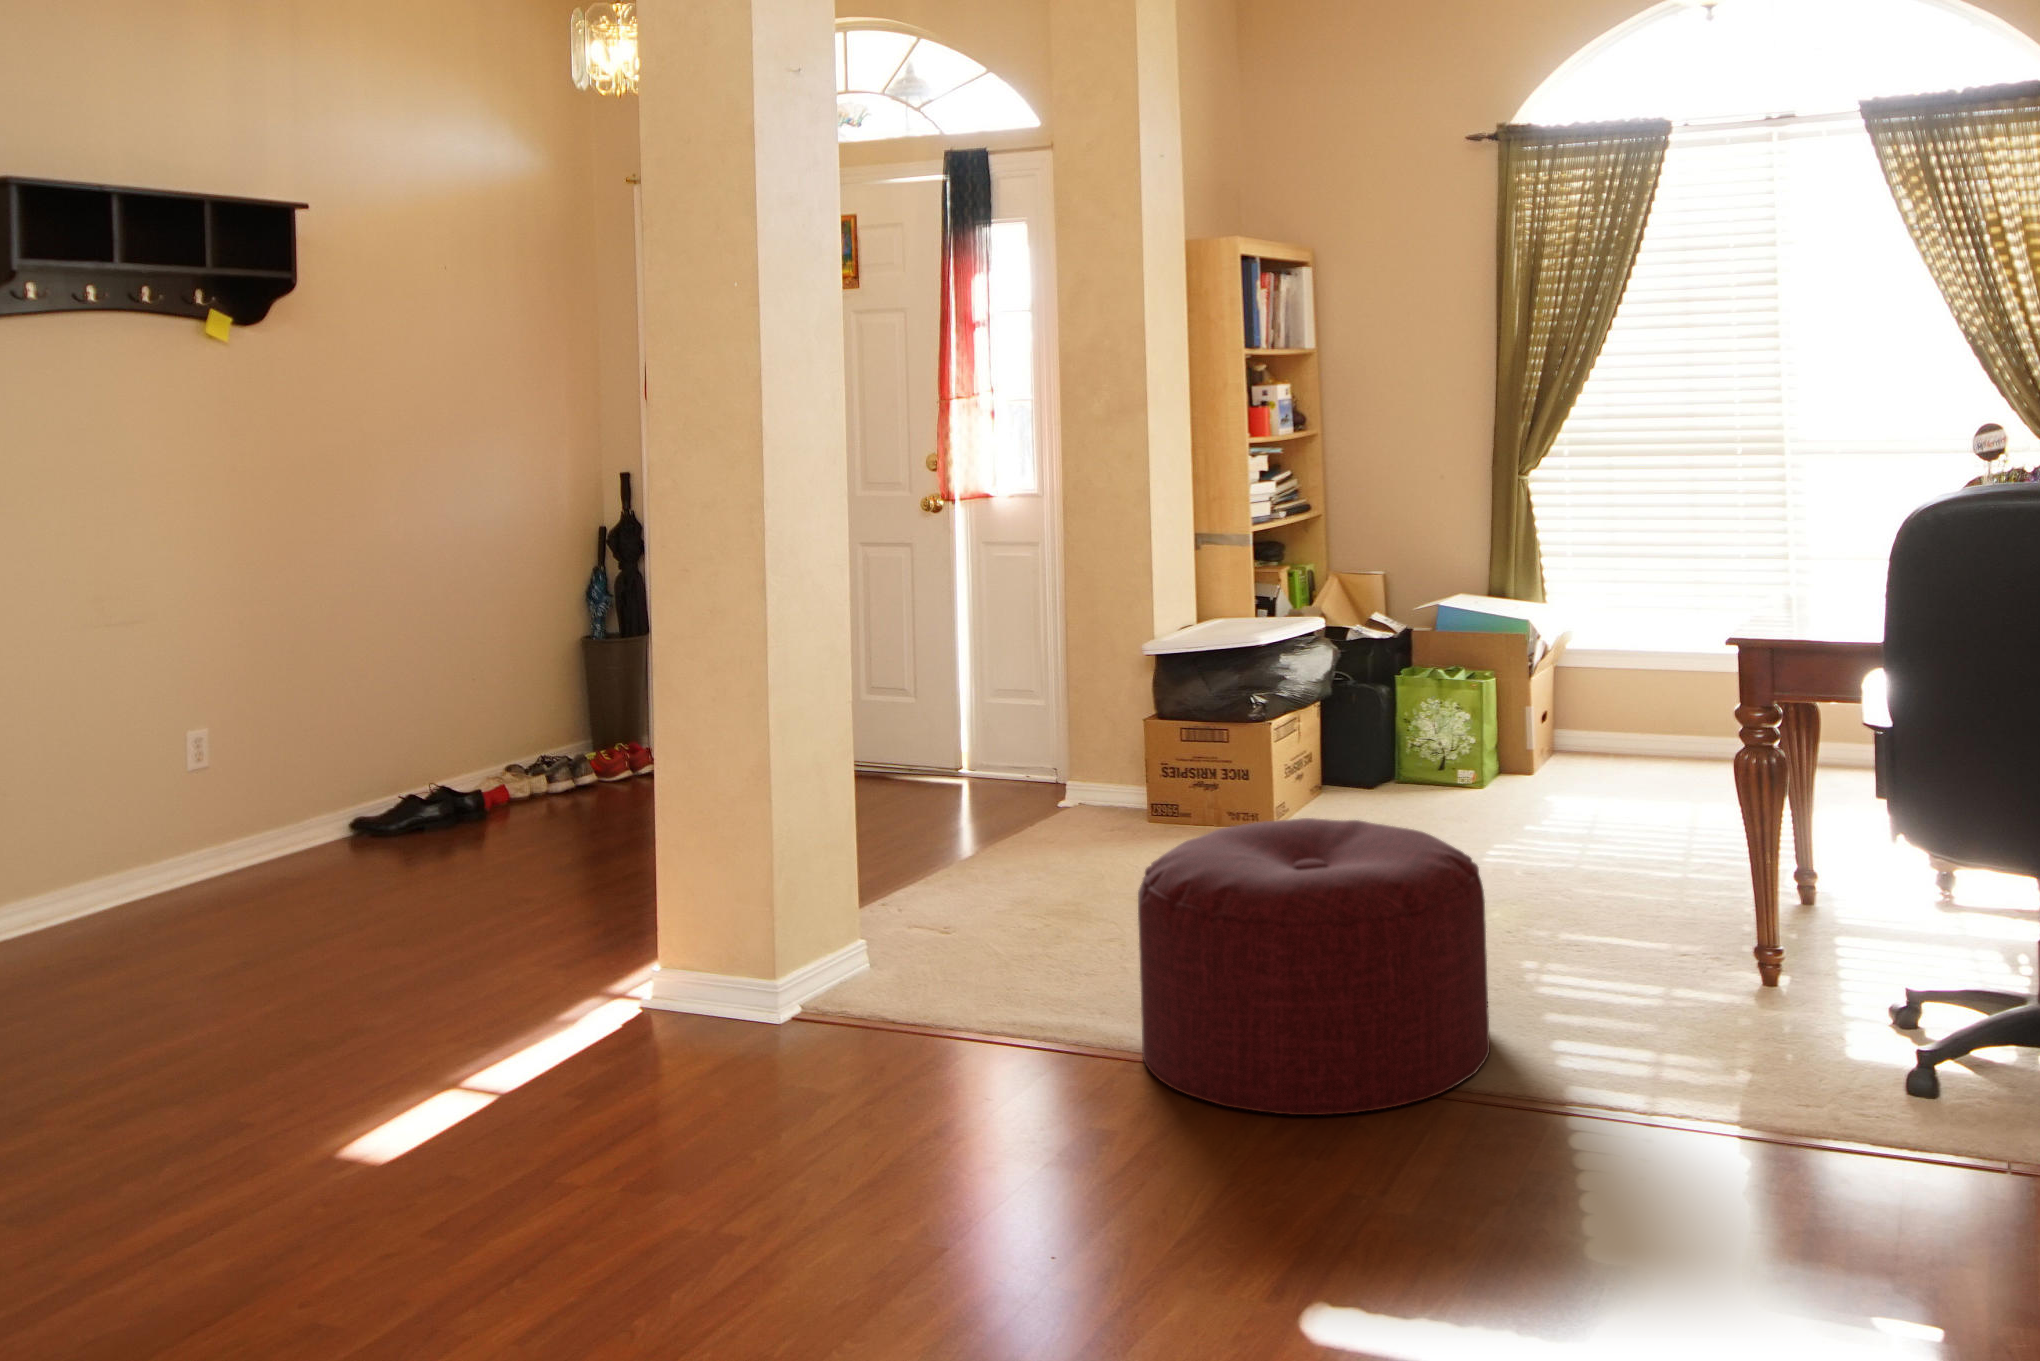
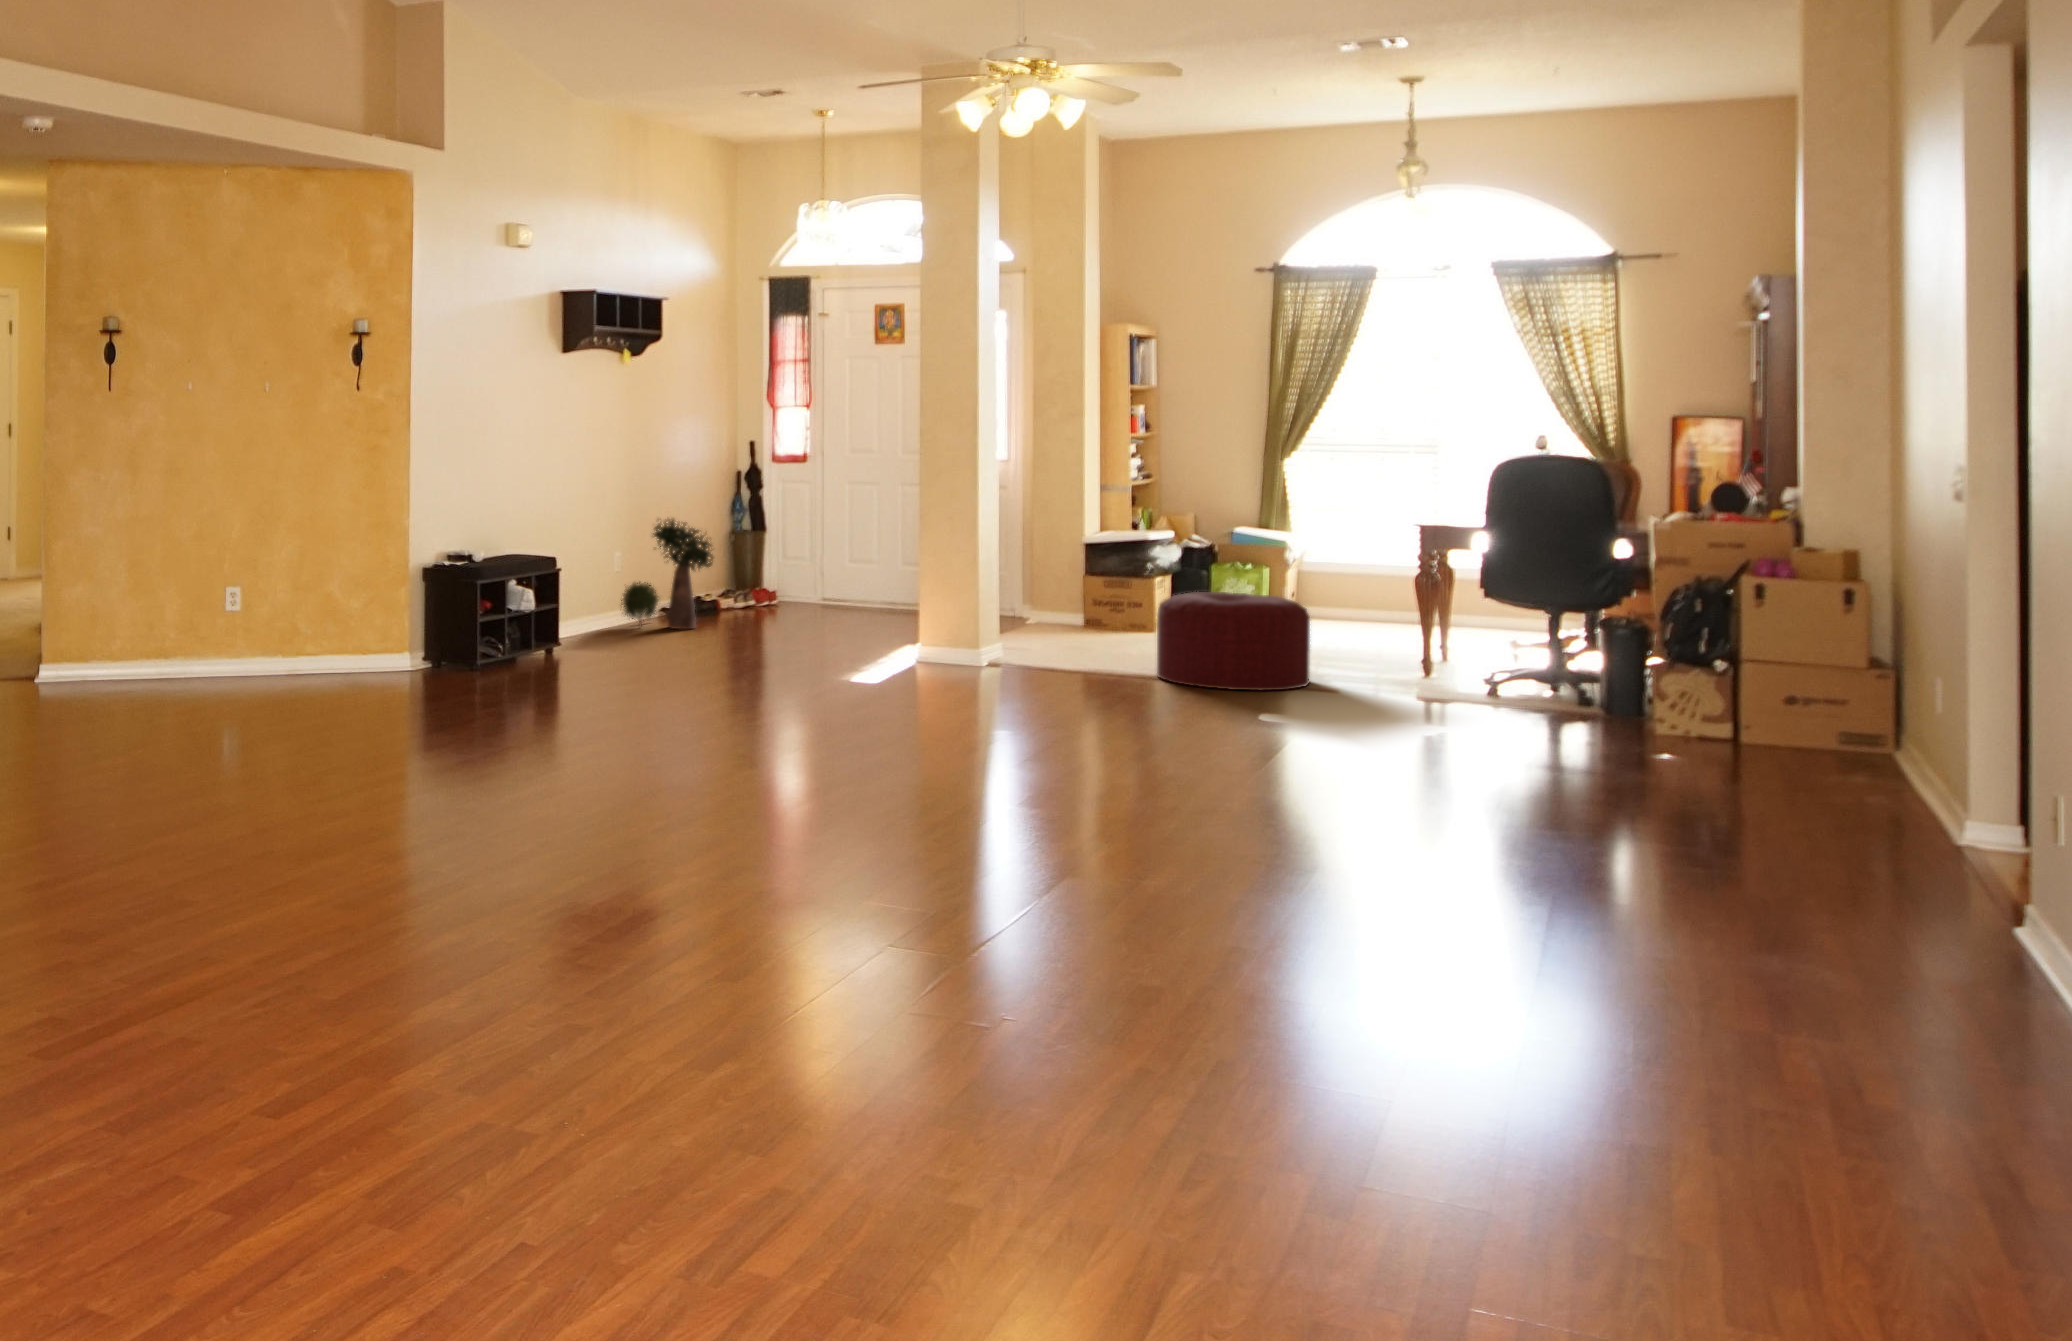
potted plant: none [177,654,396,886] -> present [621,519,713,629]

